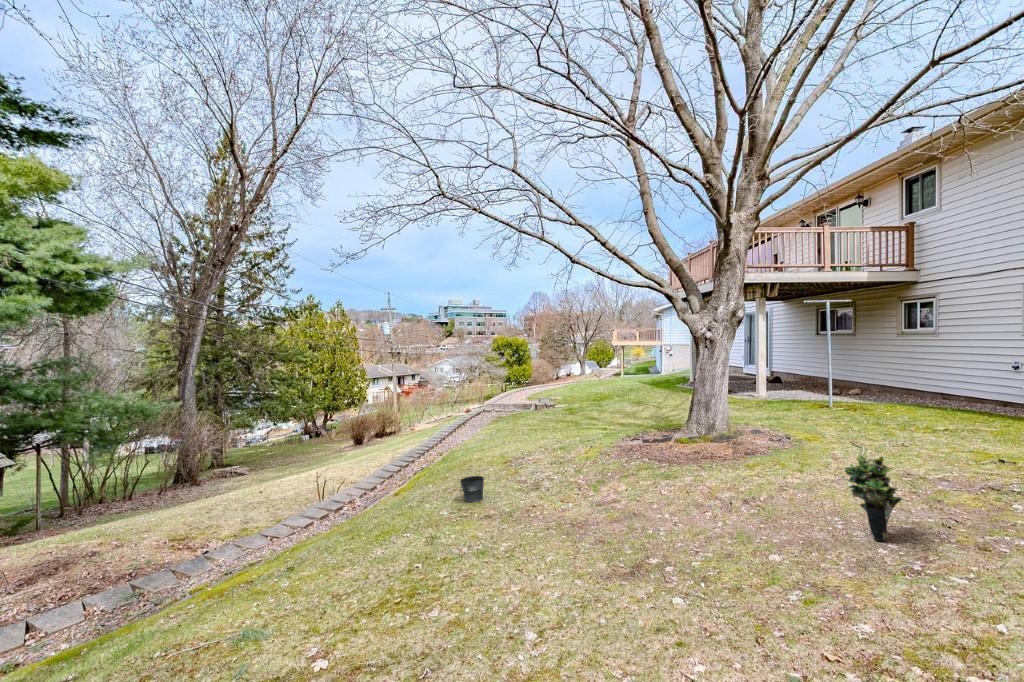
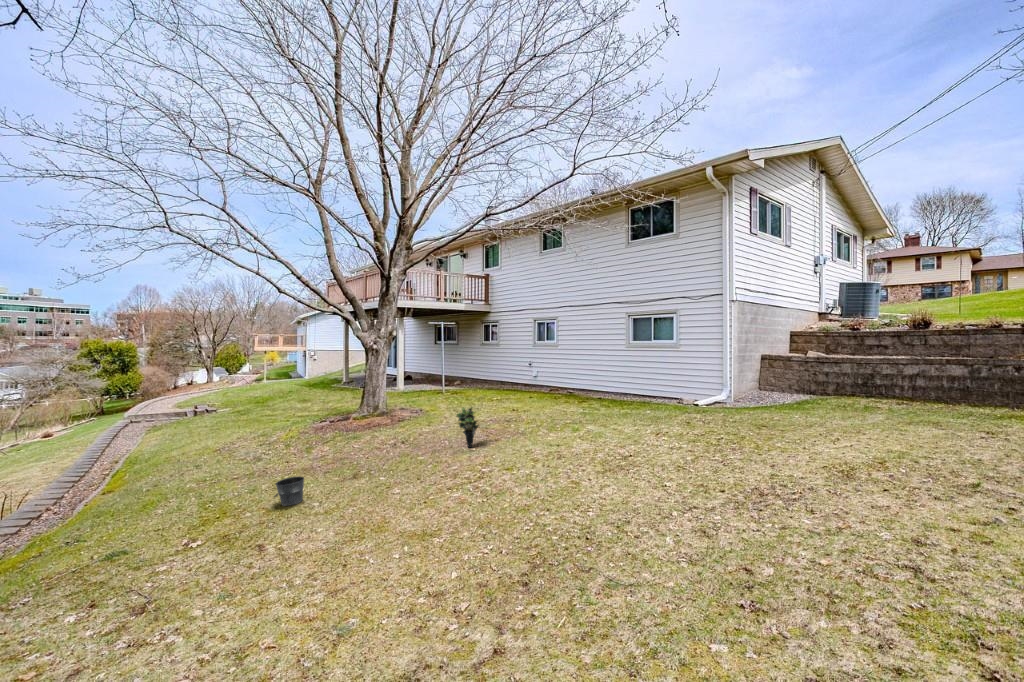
bucket: present [459,476,484,502] -> present [274,476,304,506]

